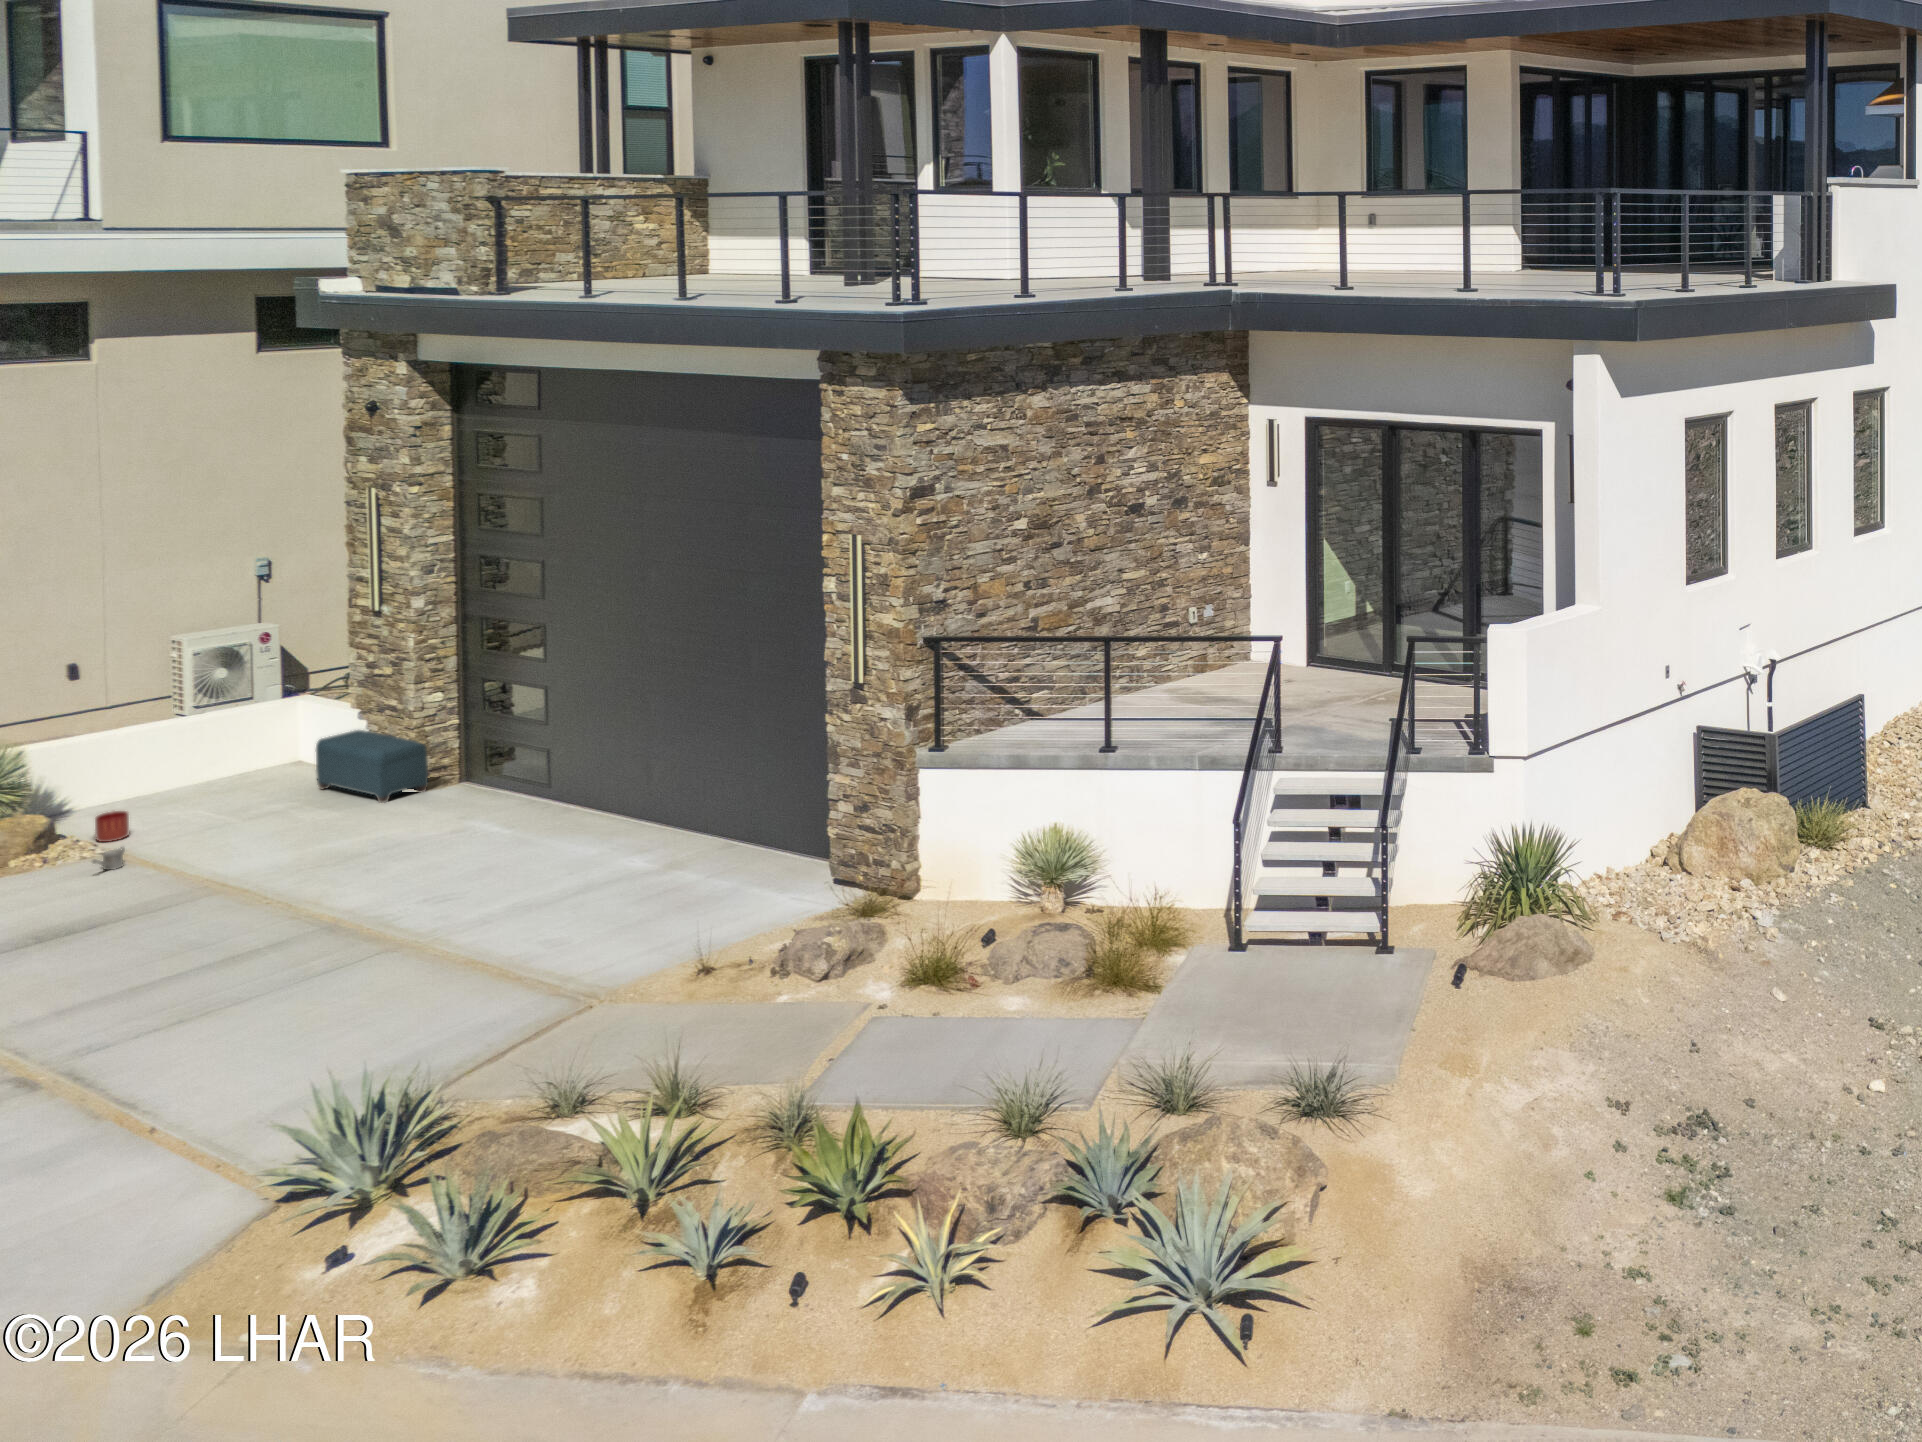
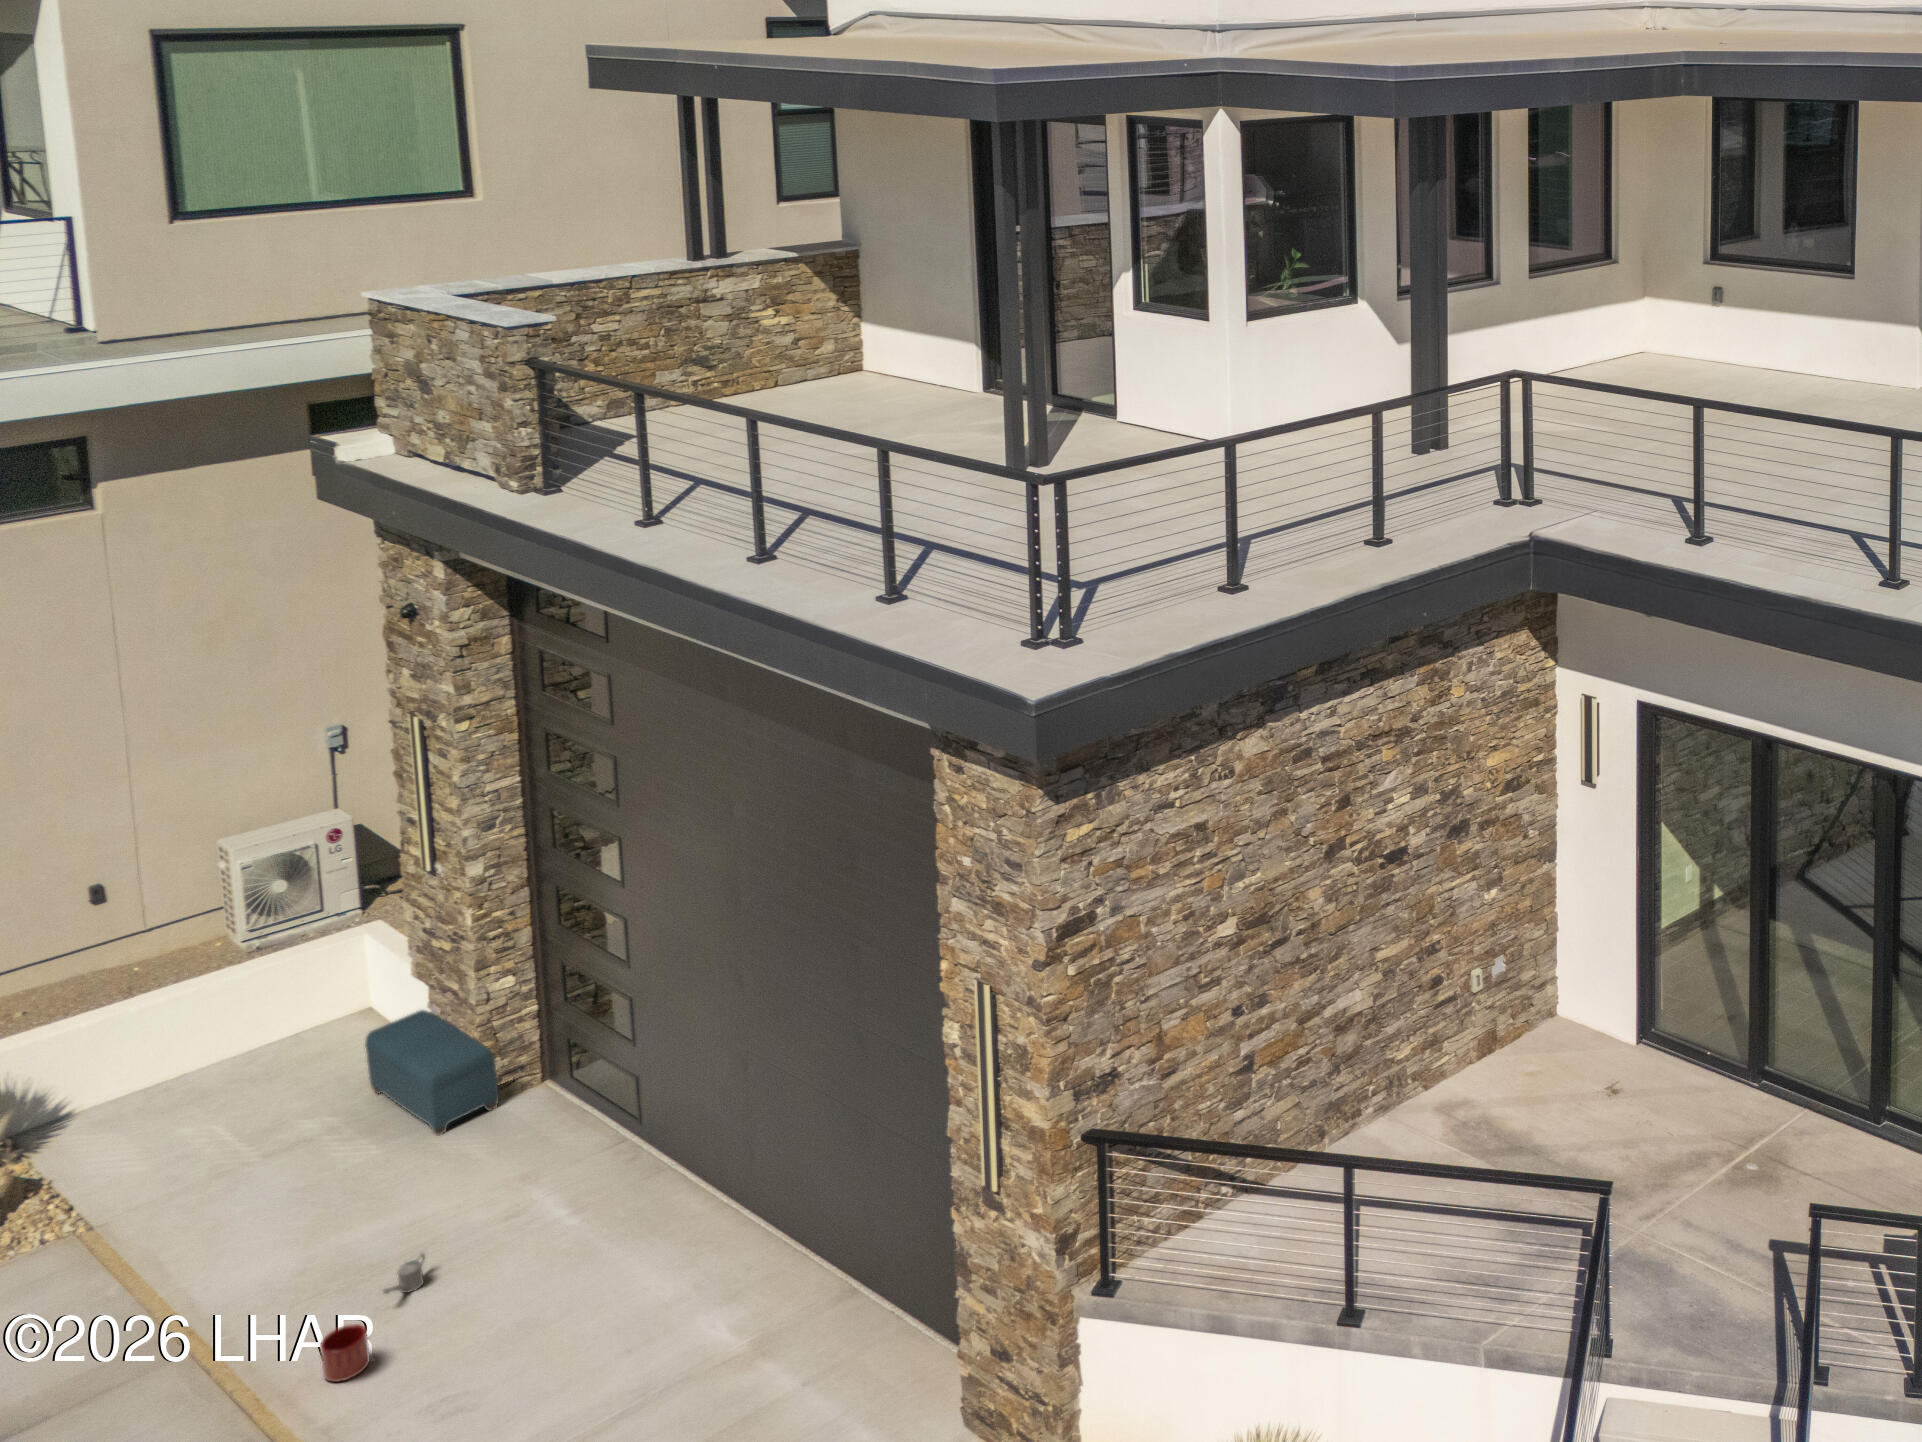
planter: present [95,811,129,842] -> present [320,1324,370,1382]
watering can: present [92,847,125,870] -> present [383,1254,425,1294]

